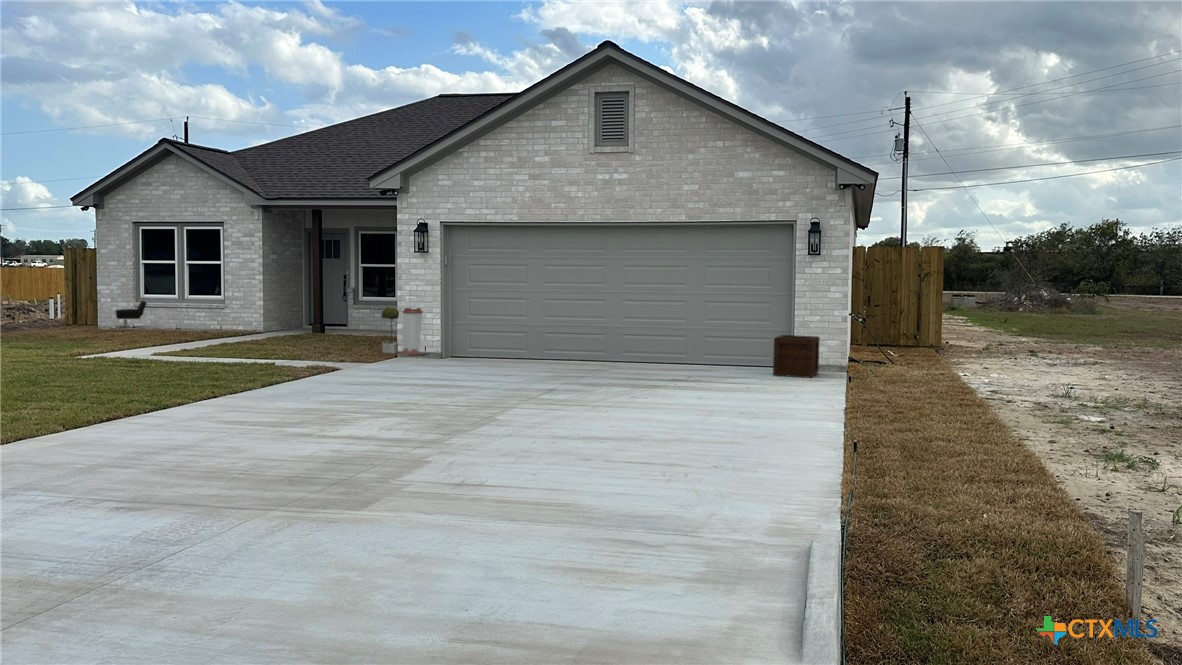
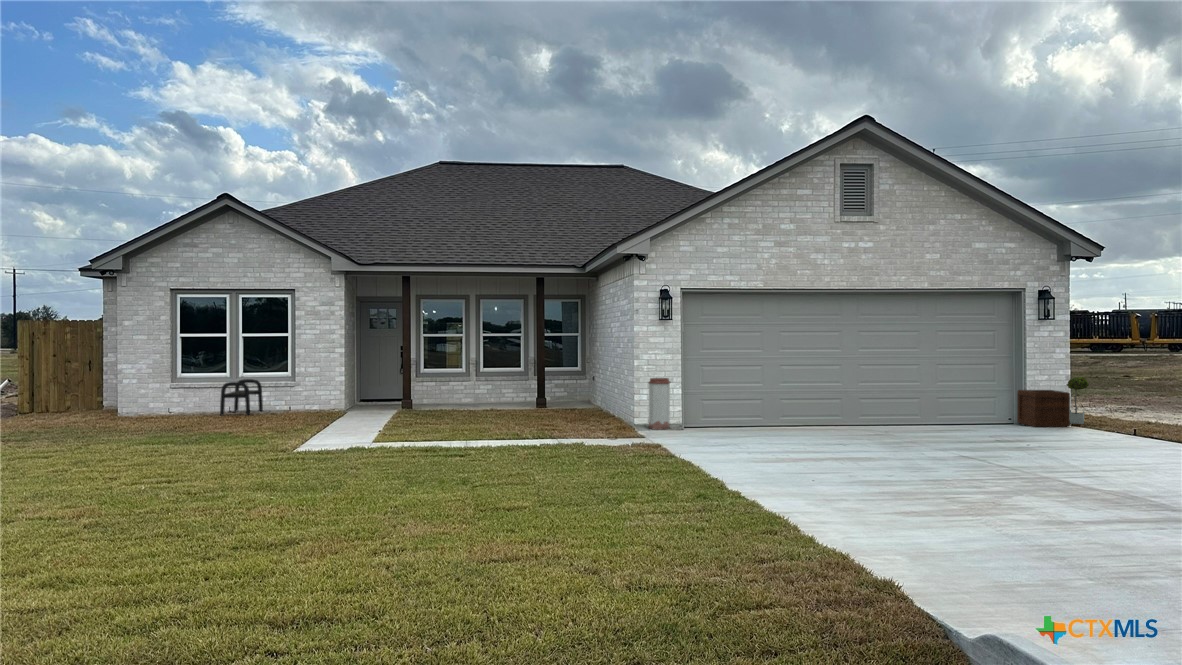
bench: none [154,300,199,330] -> present [220,379,263,415]
lounge chair: present [116,301,147,328] -> none [150,382,195,416]
potted tree: present [381,307,399,353] -> present [1066,377,1089,424]

